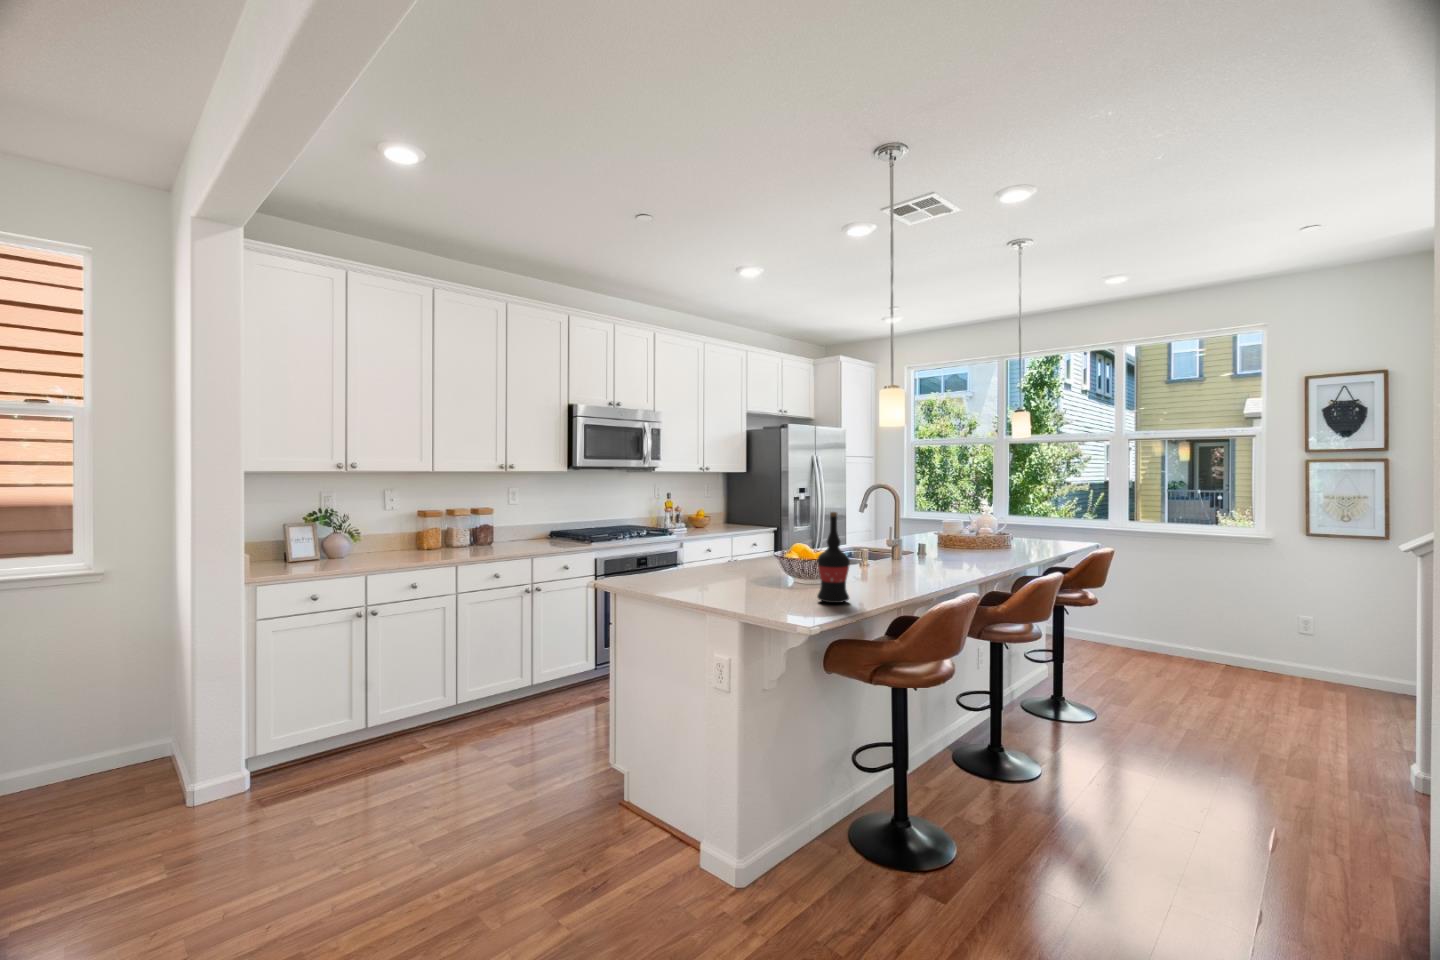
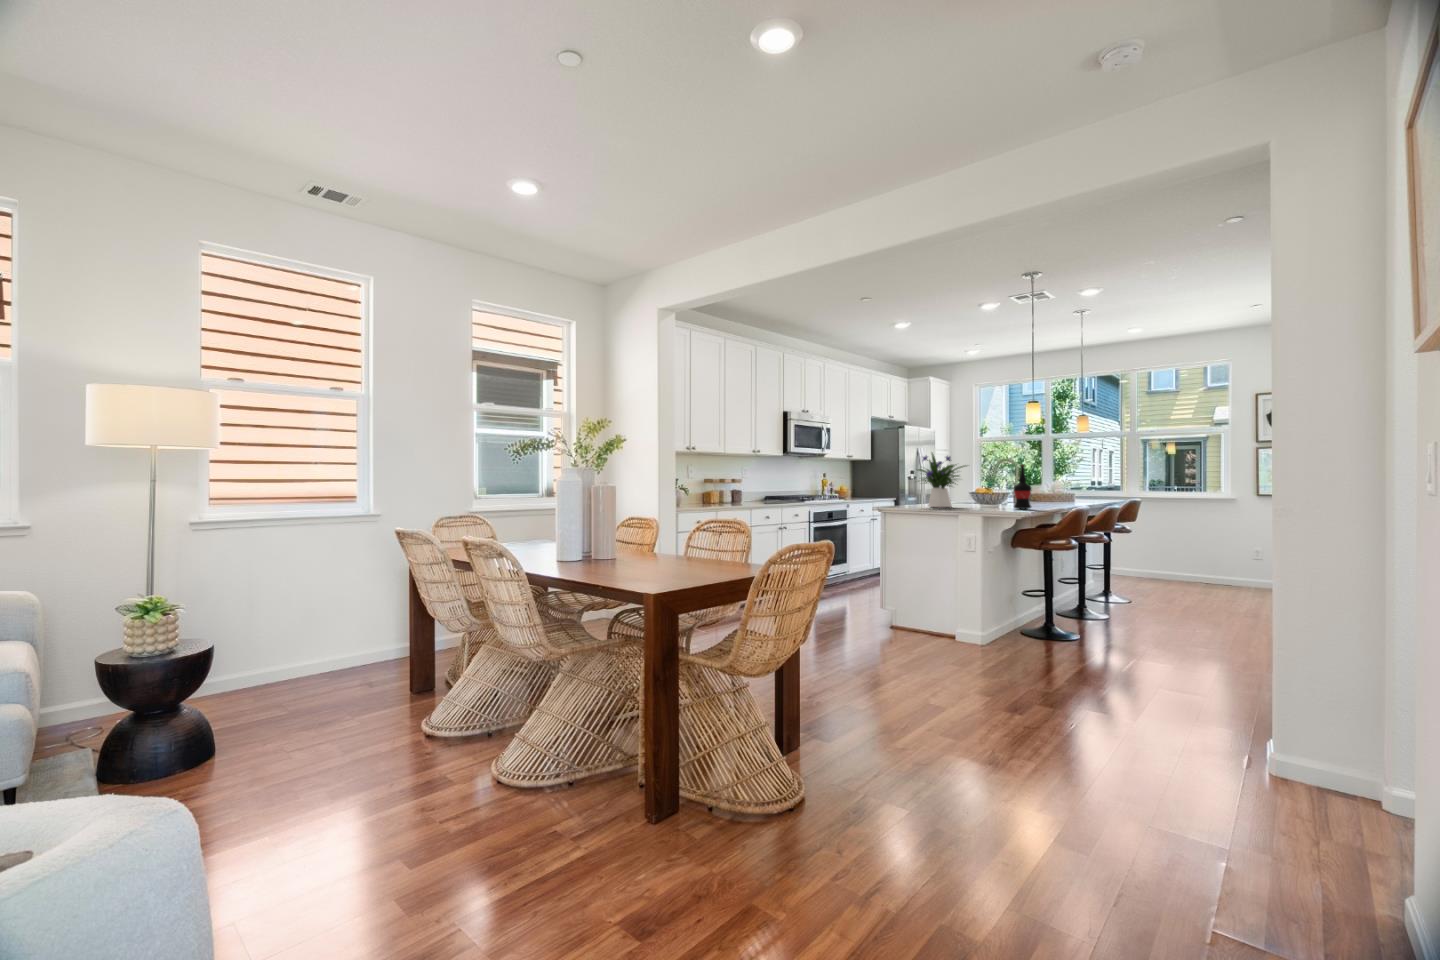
flower arrangement: none [660,480,756,585] -> present [918,453,965,507]

